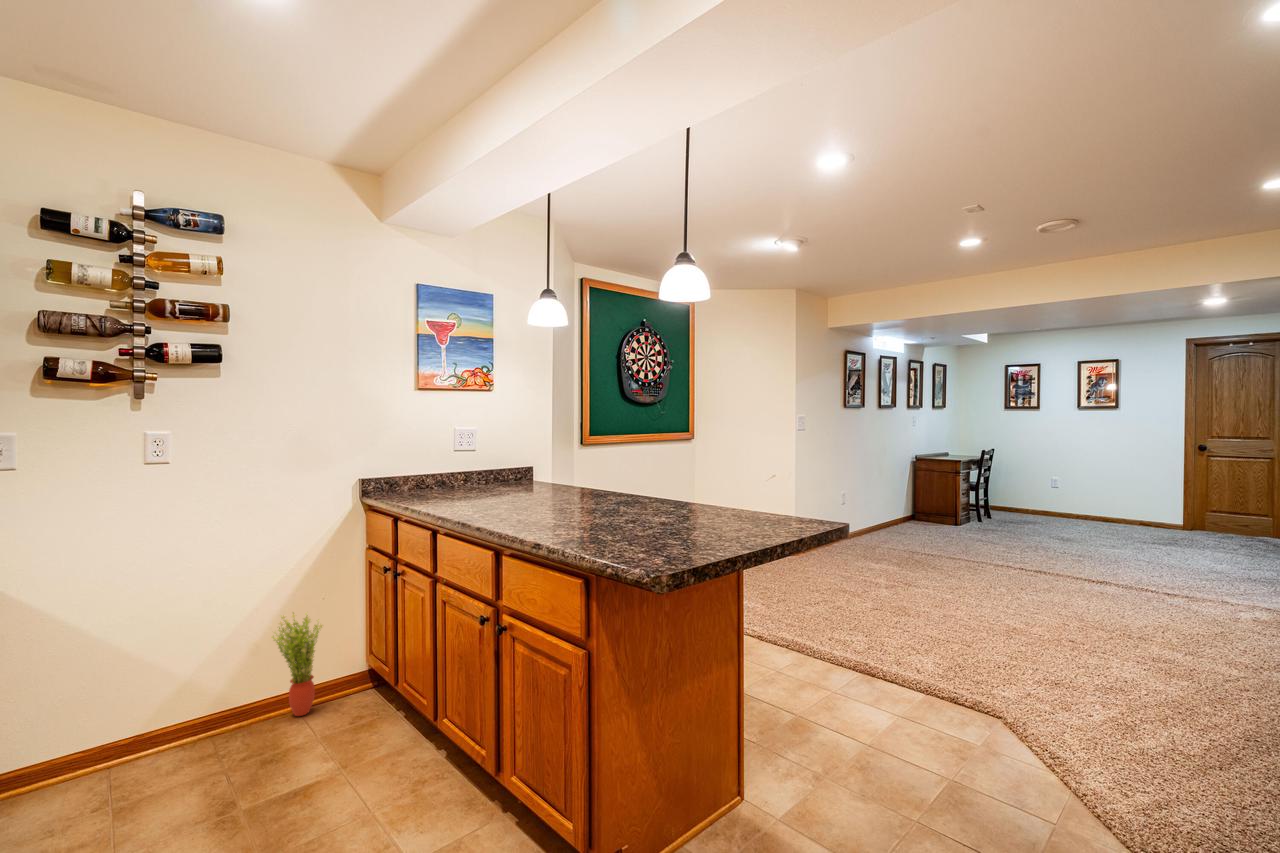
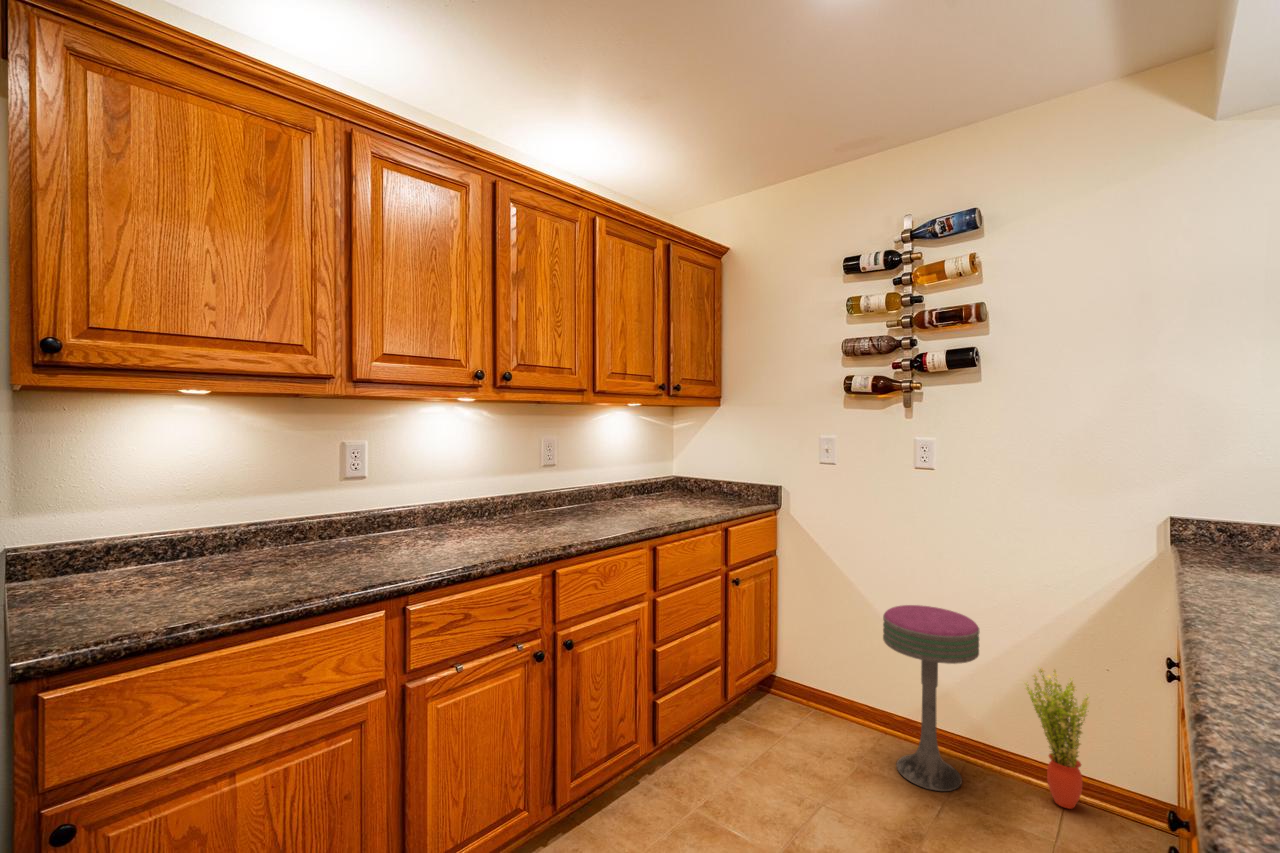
bar stool: none [131,596,240,780] -> present [883,605,980,791]

